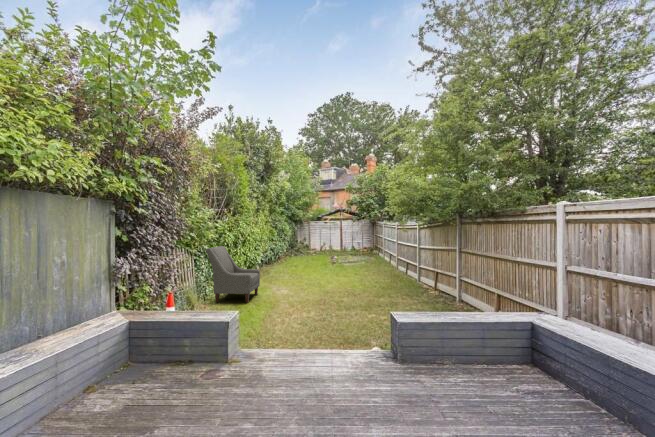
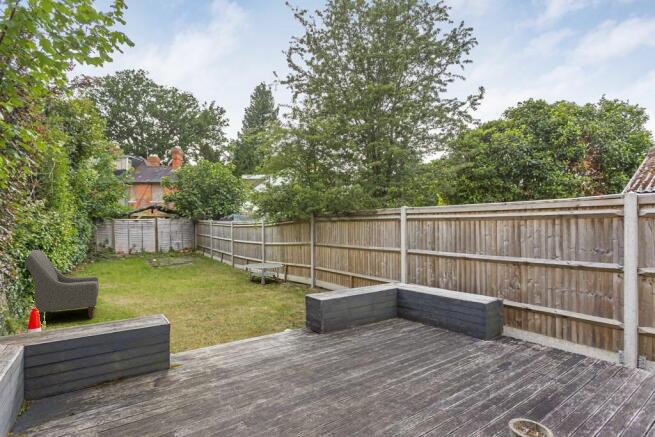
round table: none [389,267,433,291] -> present [244,263,284,285]

